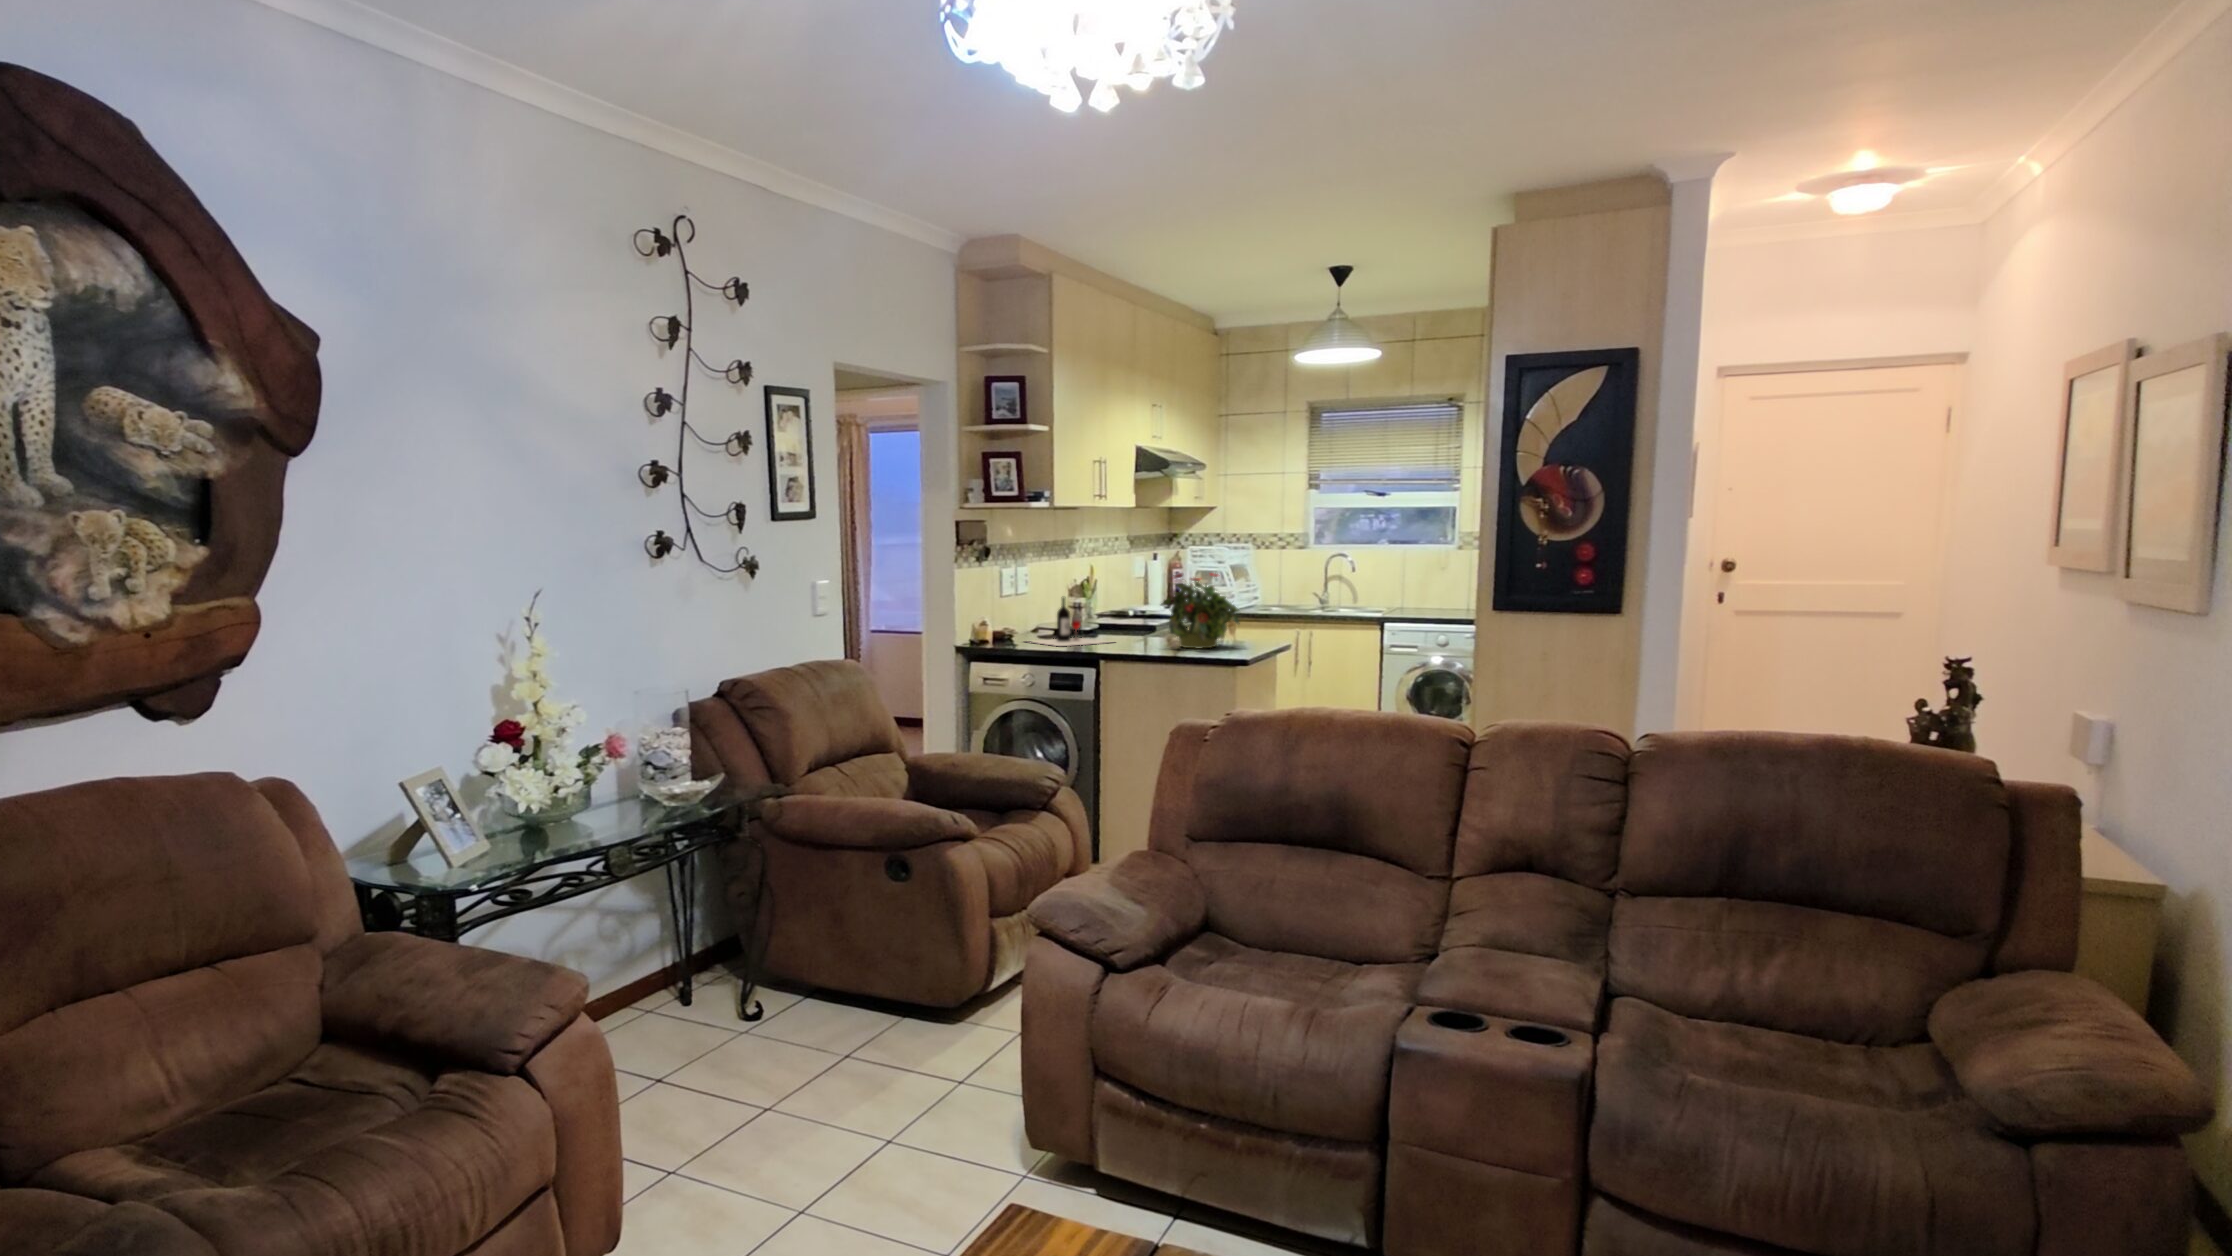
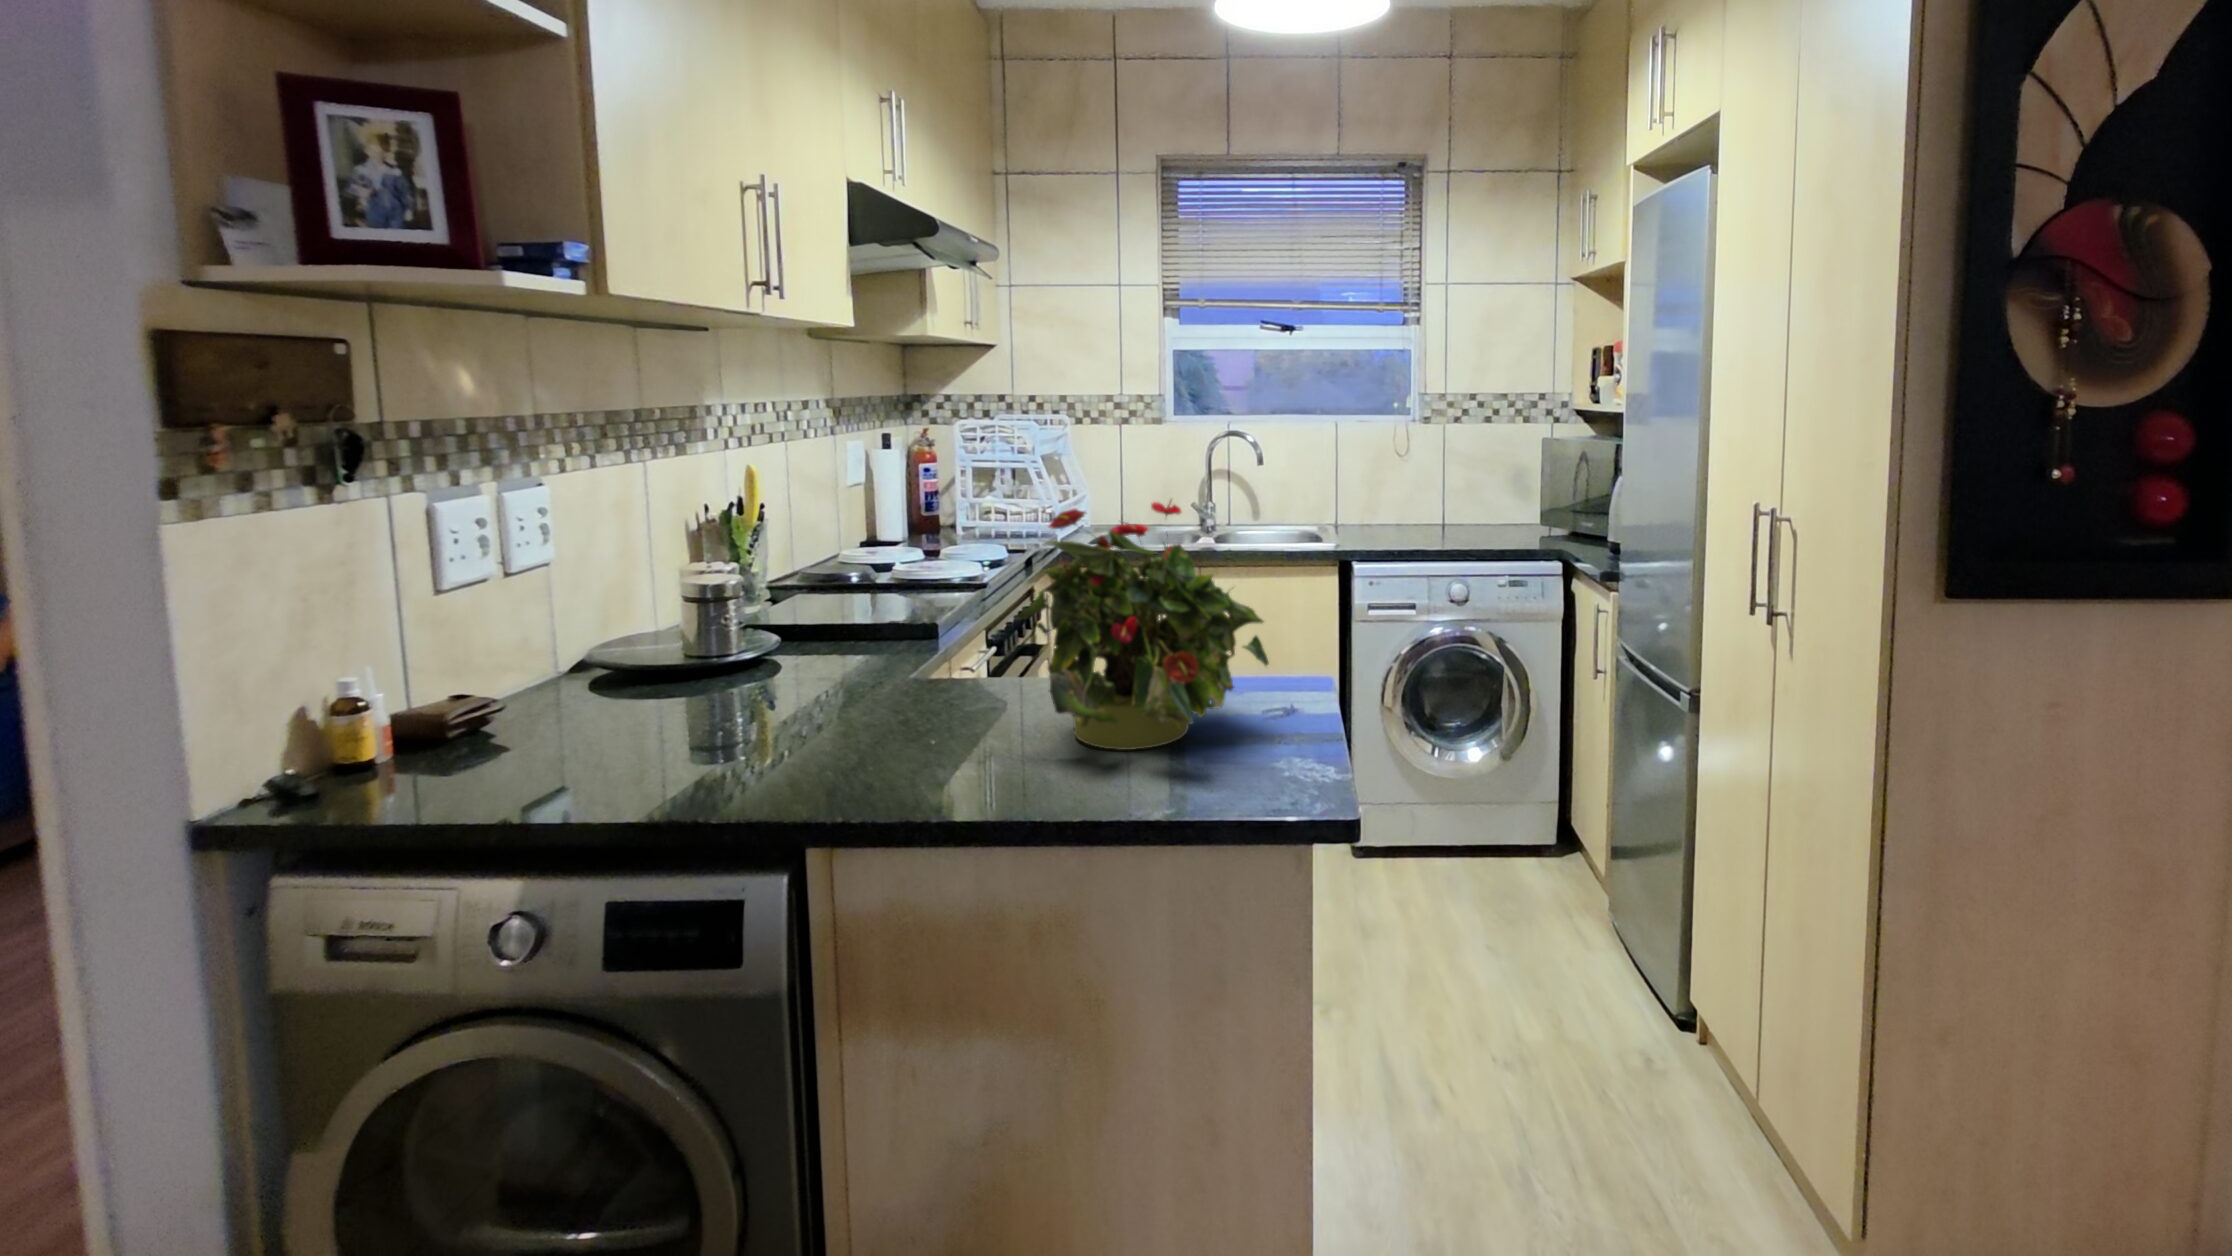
wine bottle: present [1030,597,1106,646] -> none [512,585,859,782]

